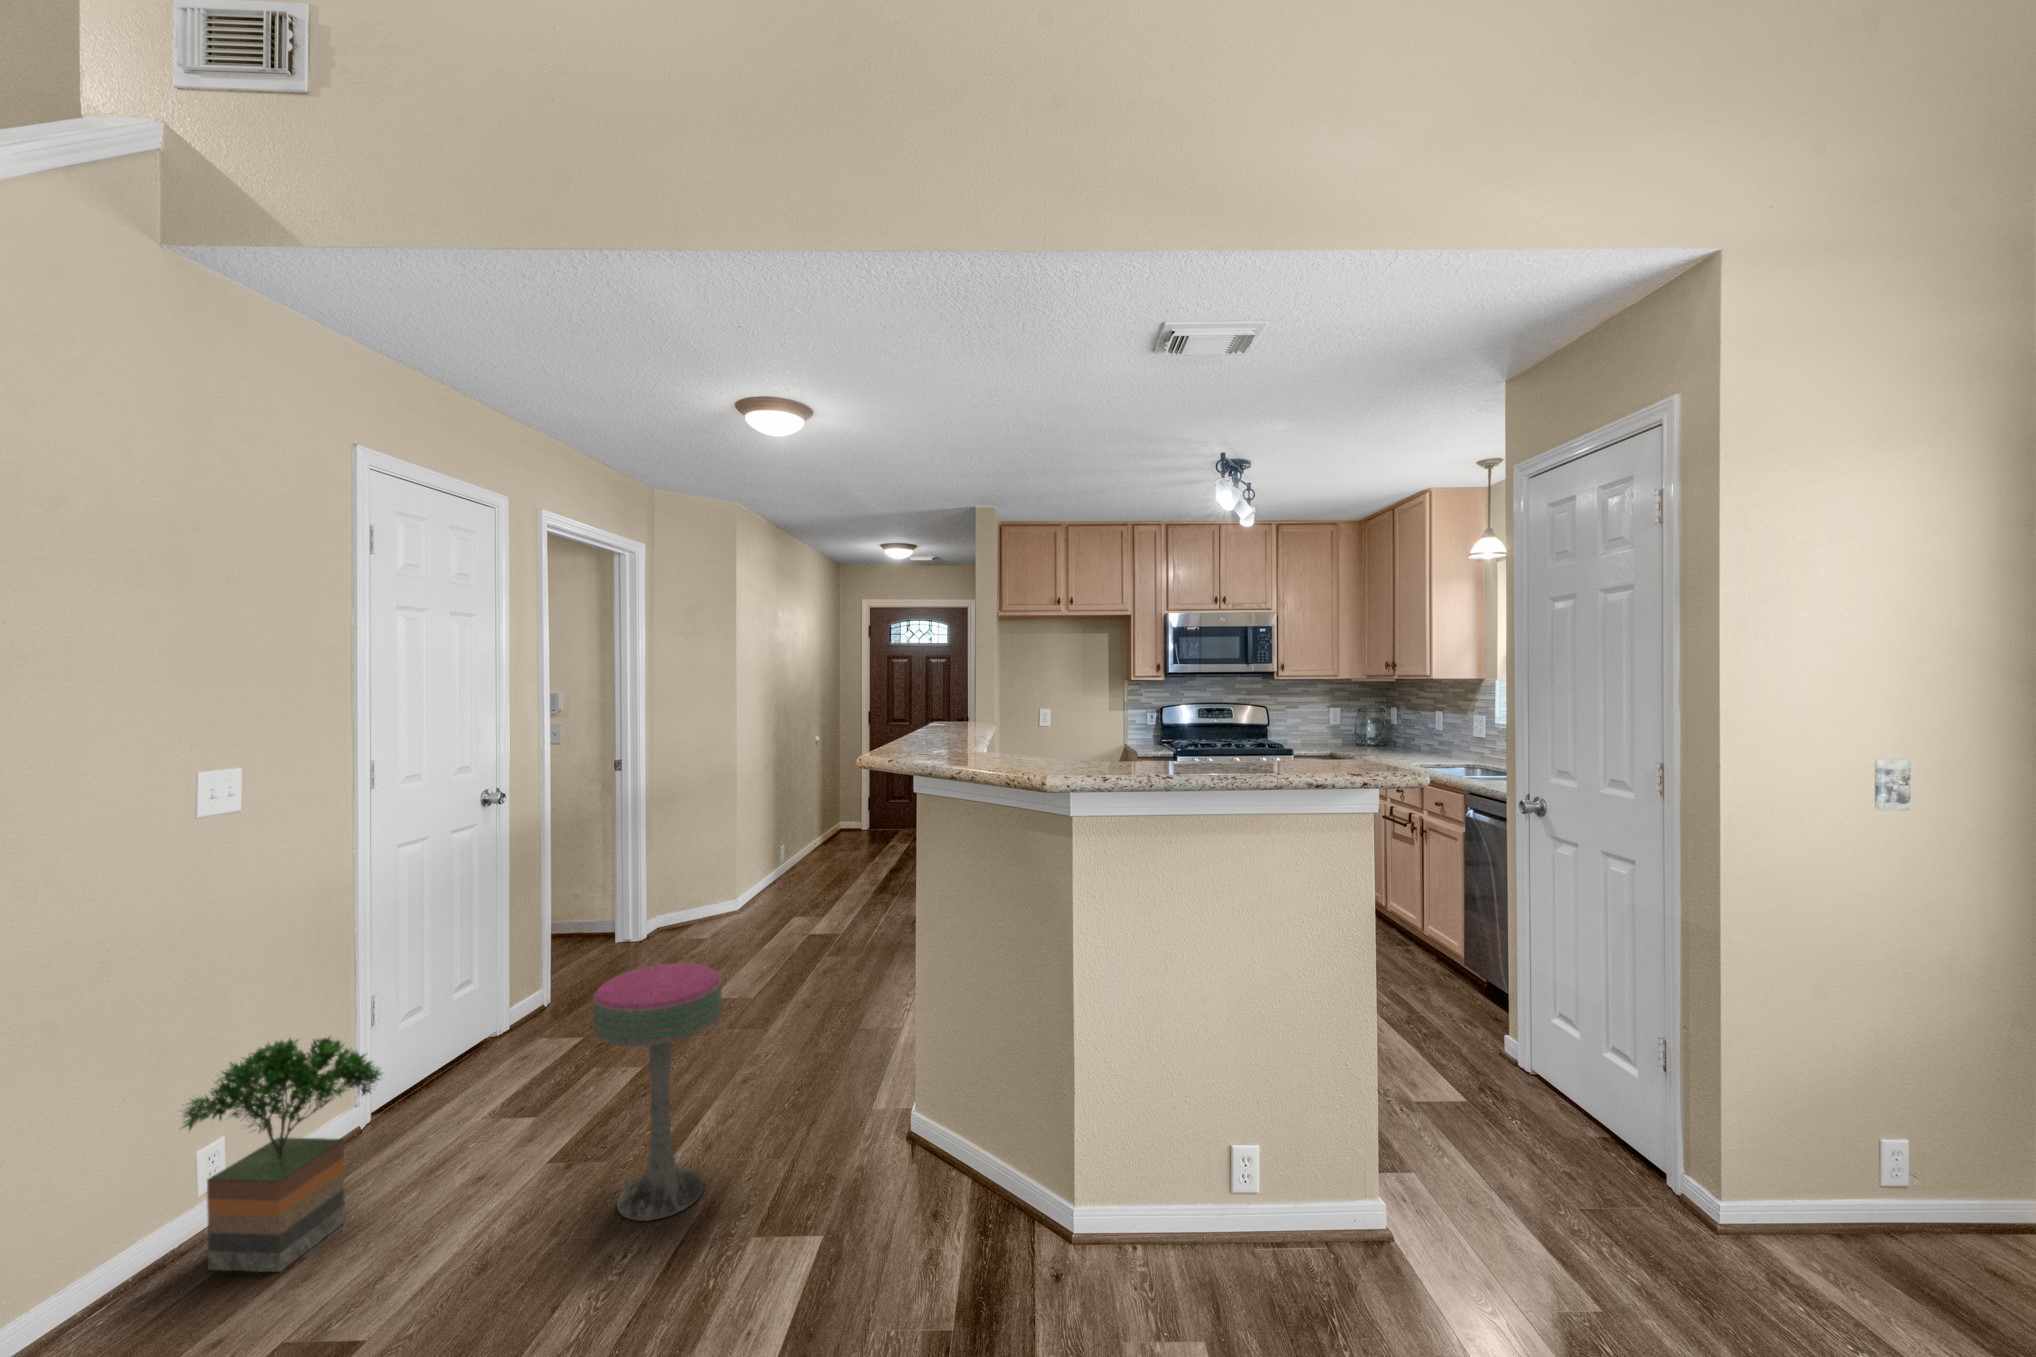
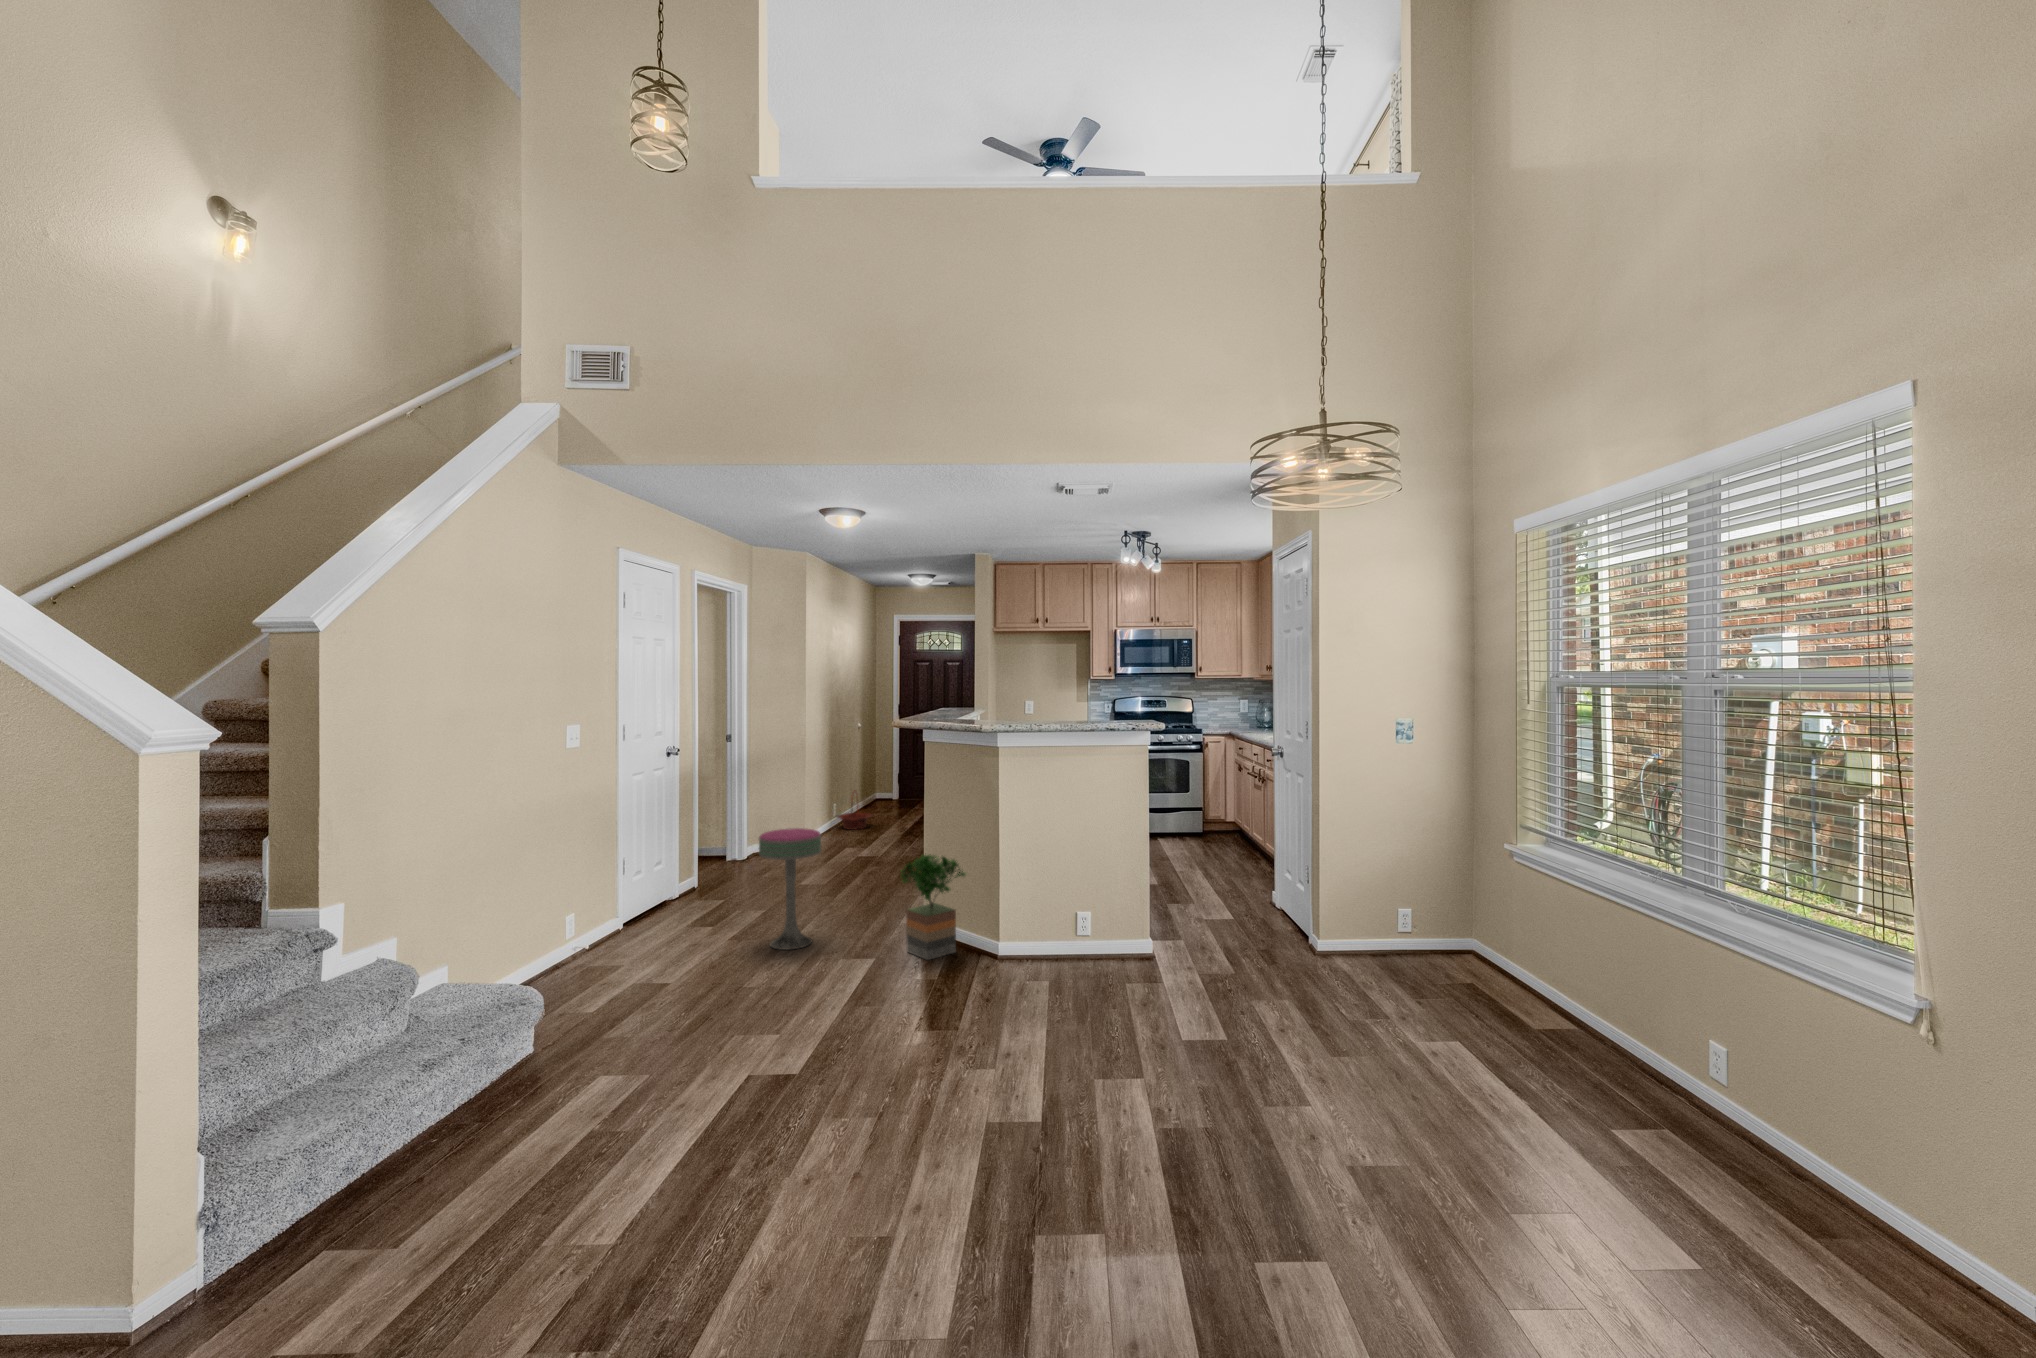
basket: none [785,829,836,883] -> present [837,790,872,830]
potted tree: present [181,1037,382,1272] -> present [901,854,965,960]

